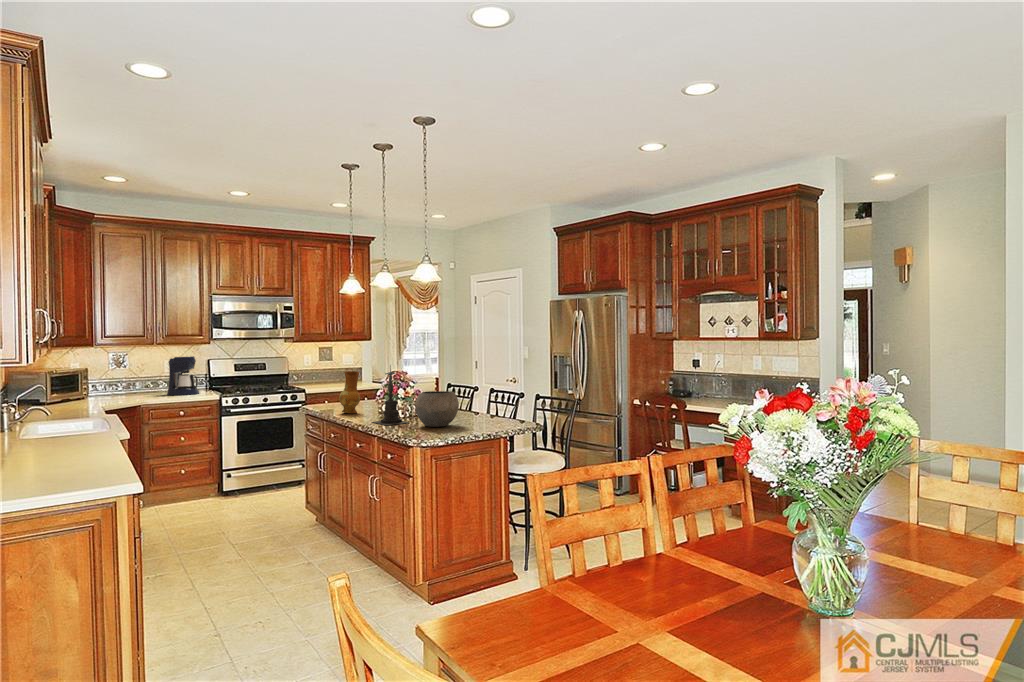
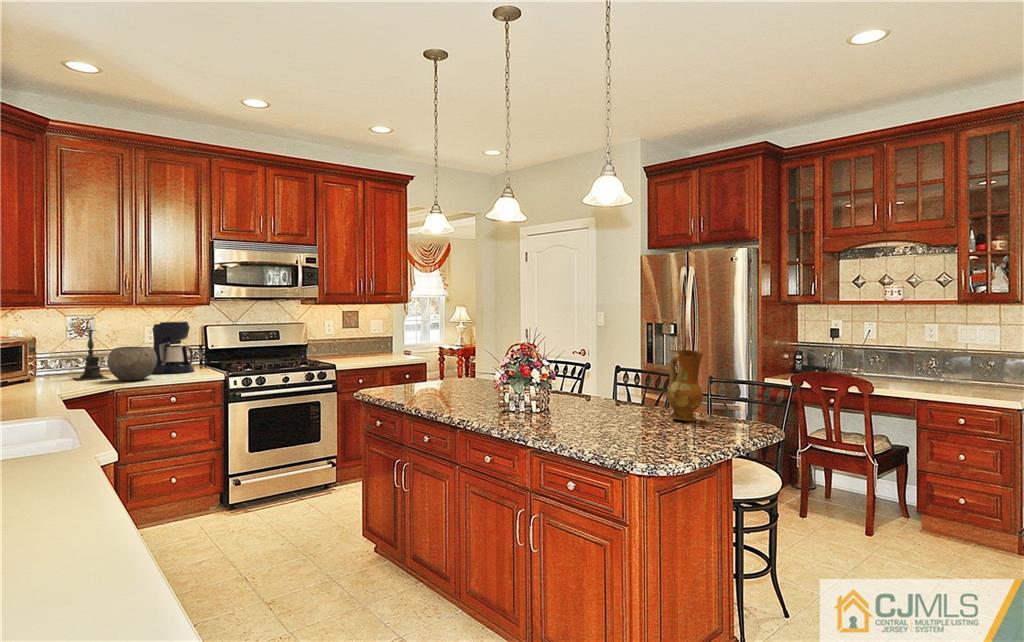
candle holder: present [373,366,408,425] -> present [74,327,107,380]
ceramic jug: present [339,371,360,413] -> present [667,350,703,421]
bowl: present [415,391,459,427] -> present [107,347,157,380]

